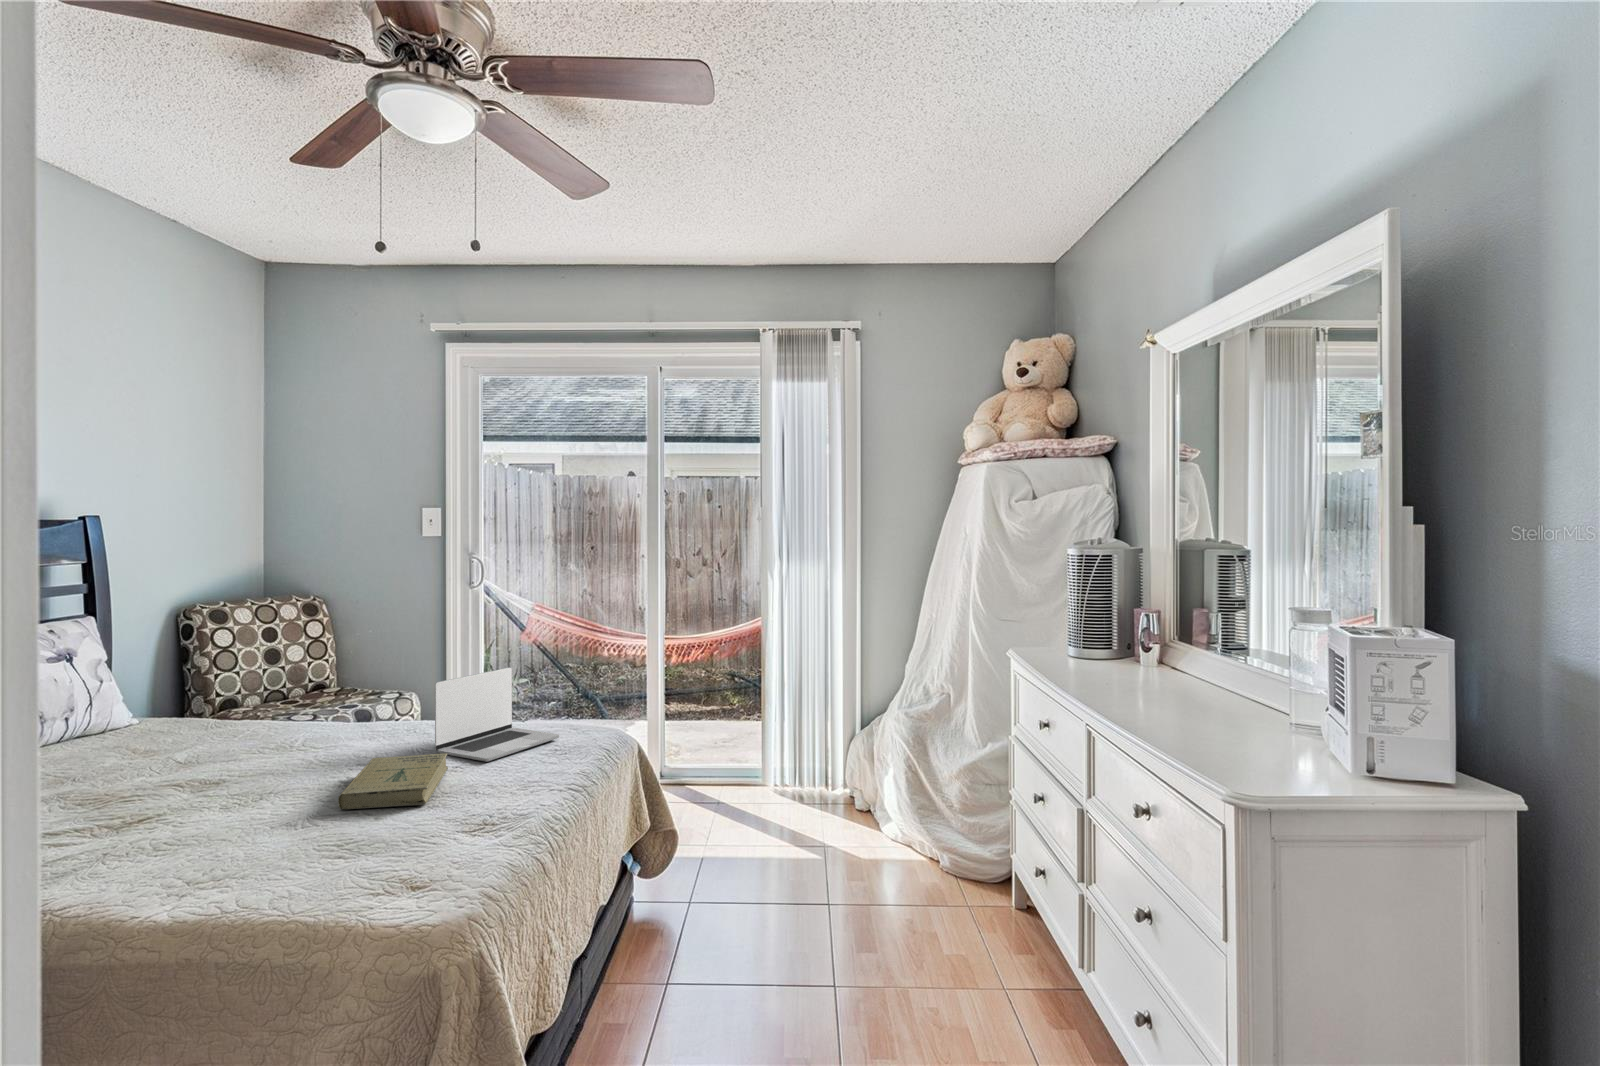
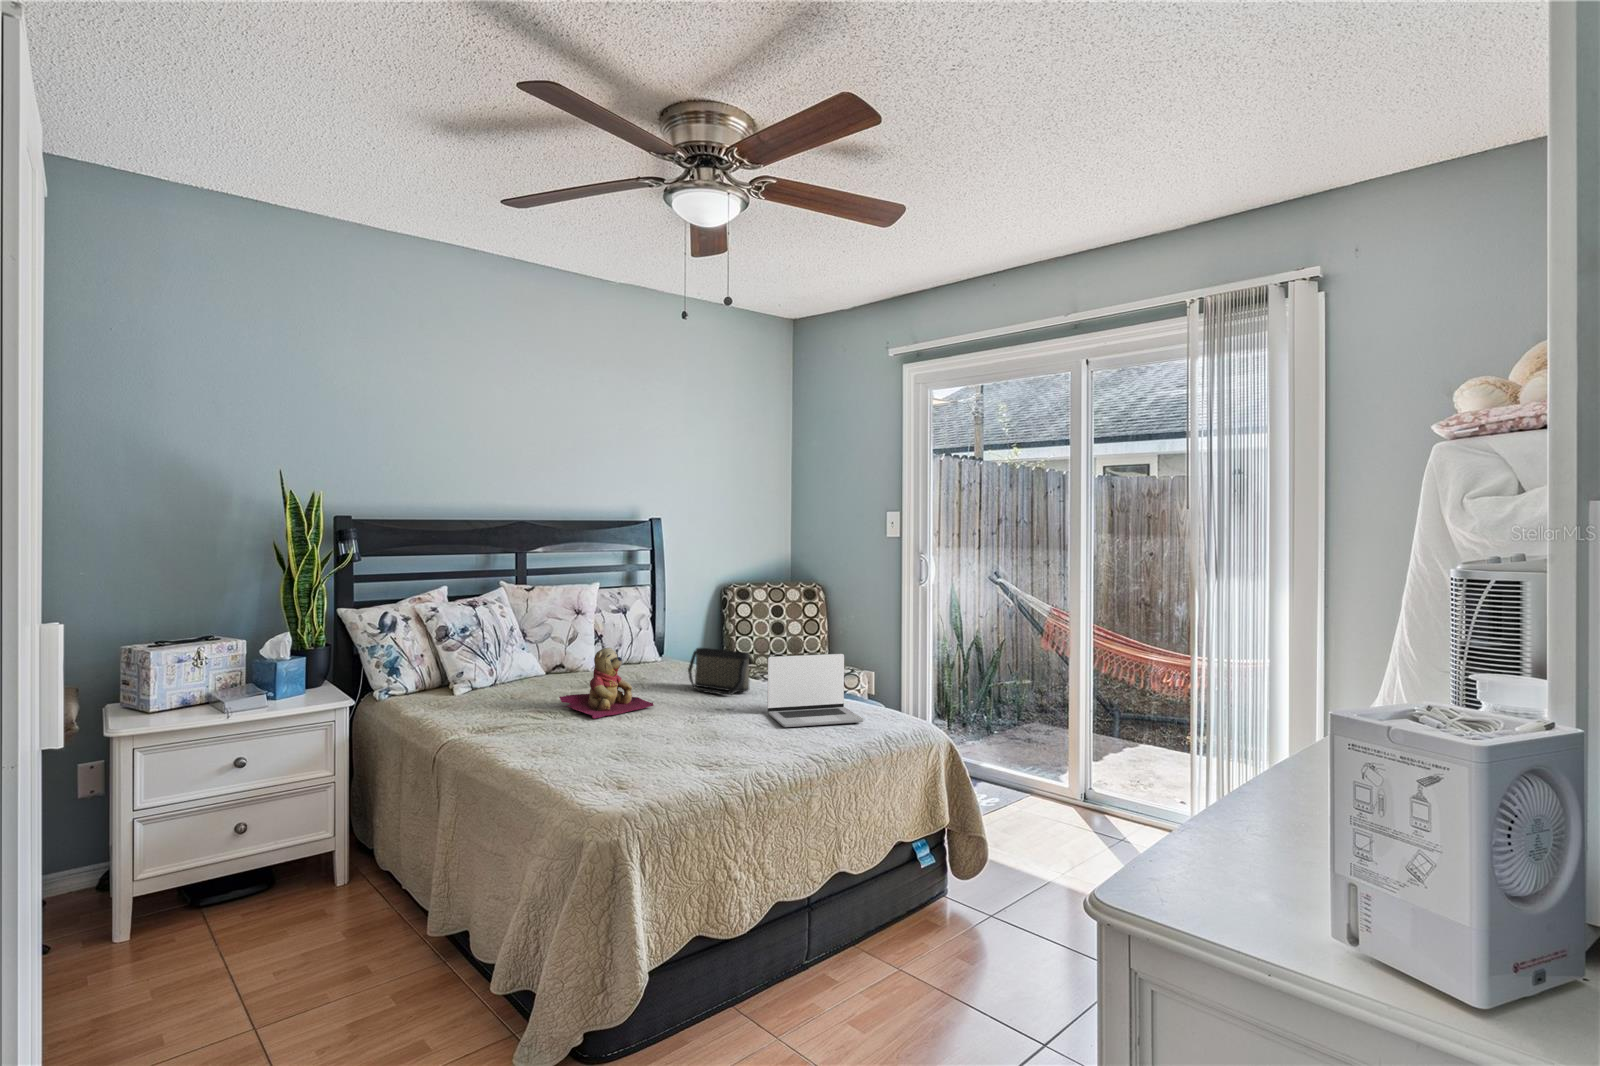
handbag: none [263,684,367,747] -> present [688,648,749,695]
teddy bear: none [86,706,264,813] -> present [559,648,653,718]
book: present [338,753,448,809] -> none [653,707,753,745]

